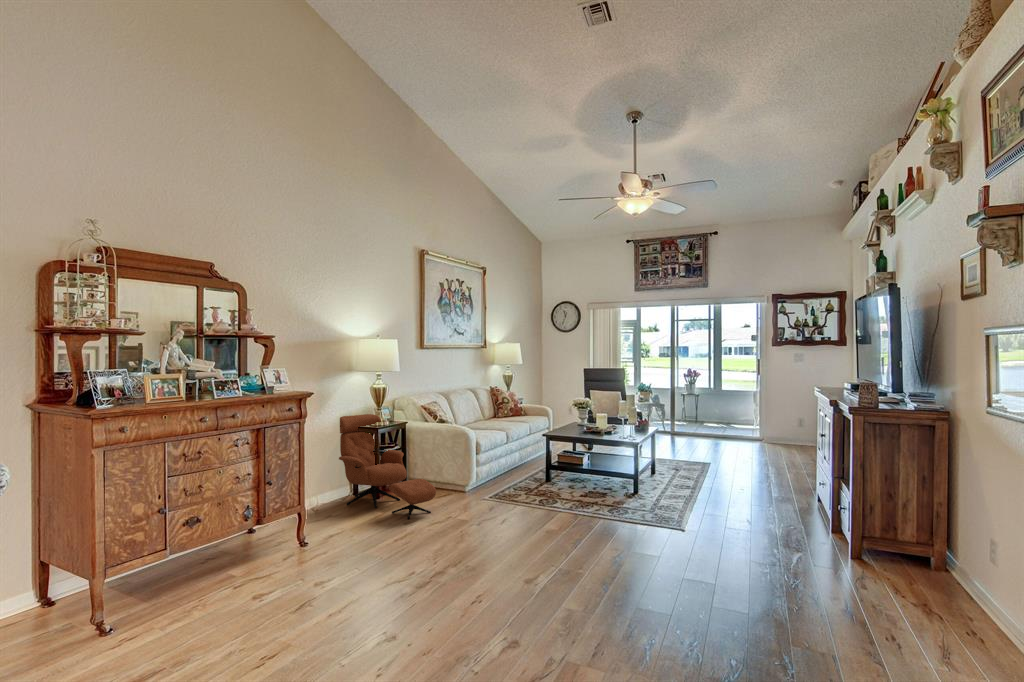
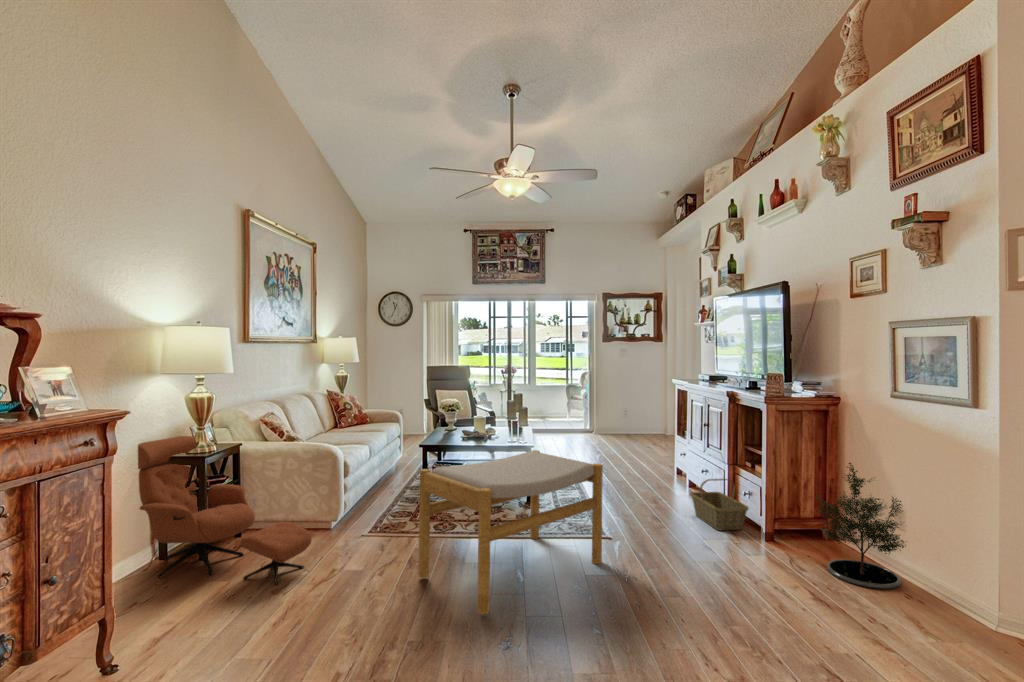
footstool: none [499,443,654,558] -> present [418,450,603,615]
potted tree: none [871,475,975,615] -> present [815,463,907,589]
basket: none [787,488,839,543] -> present [690,479,749,530]

